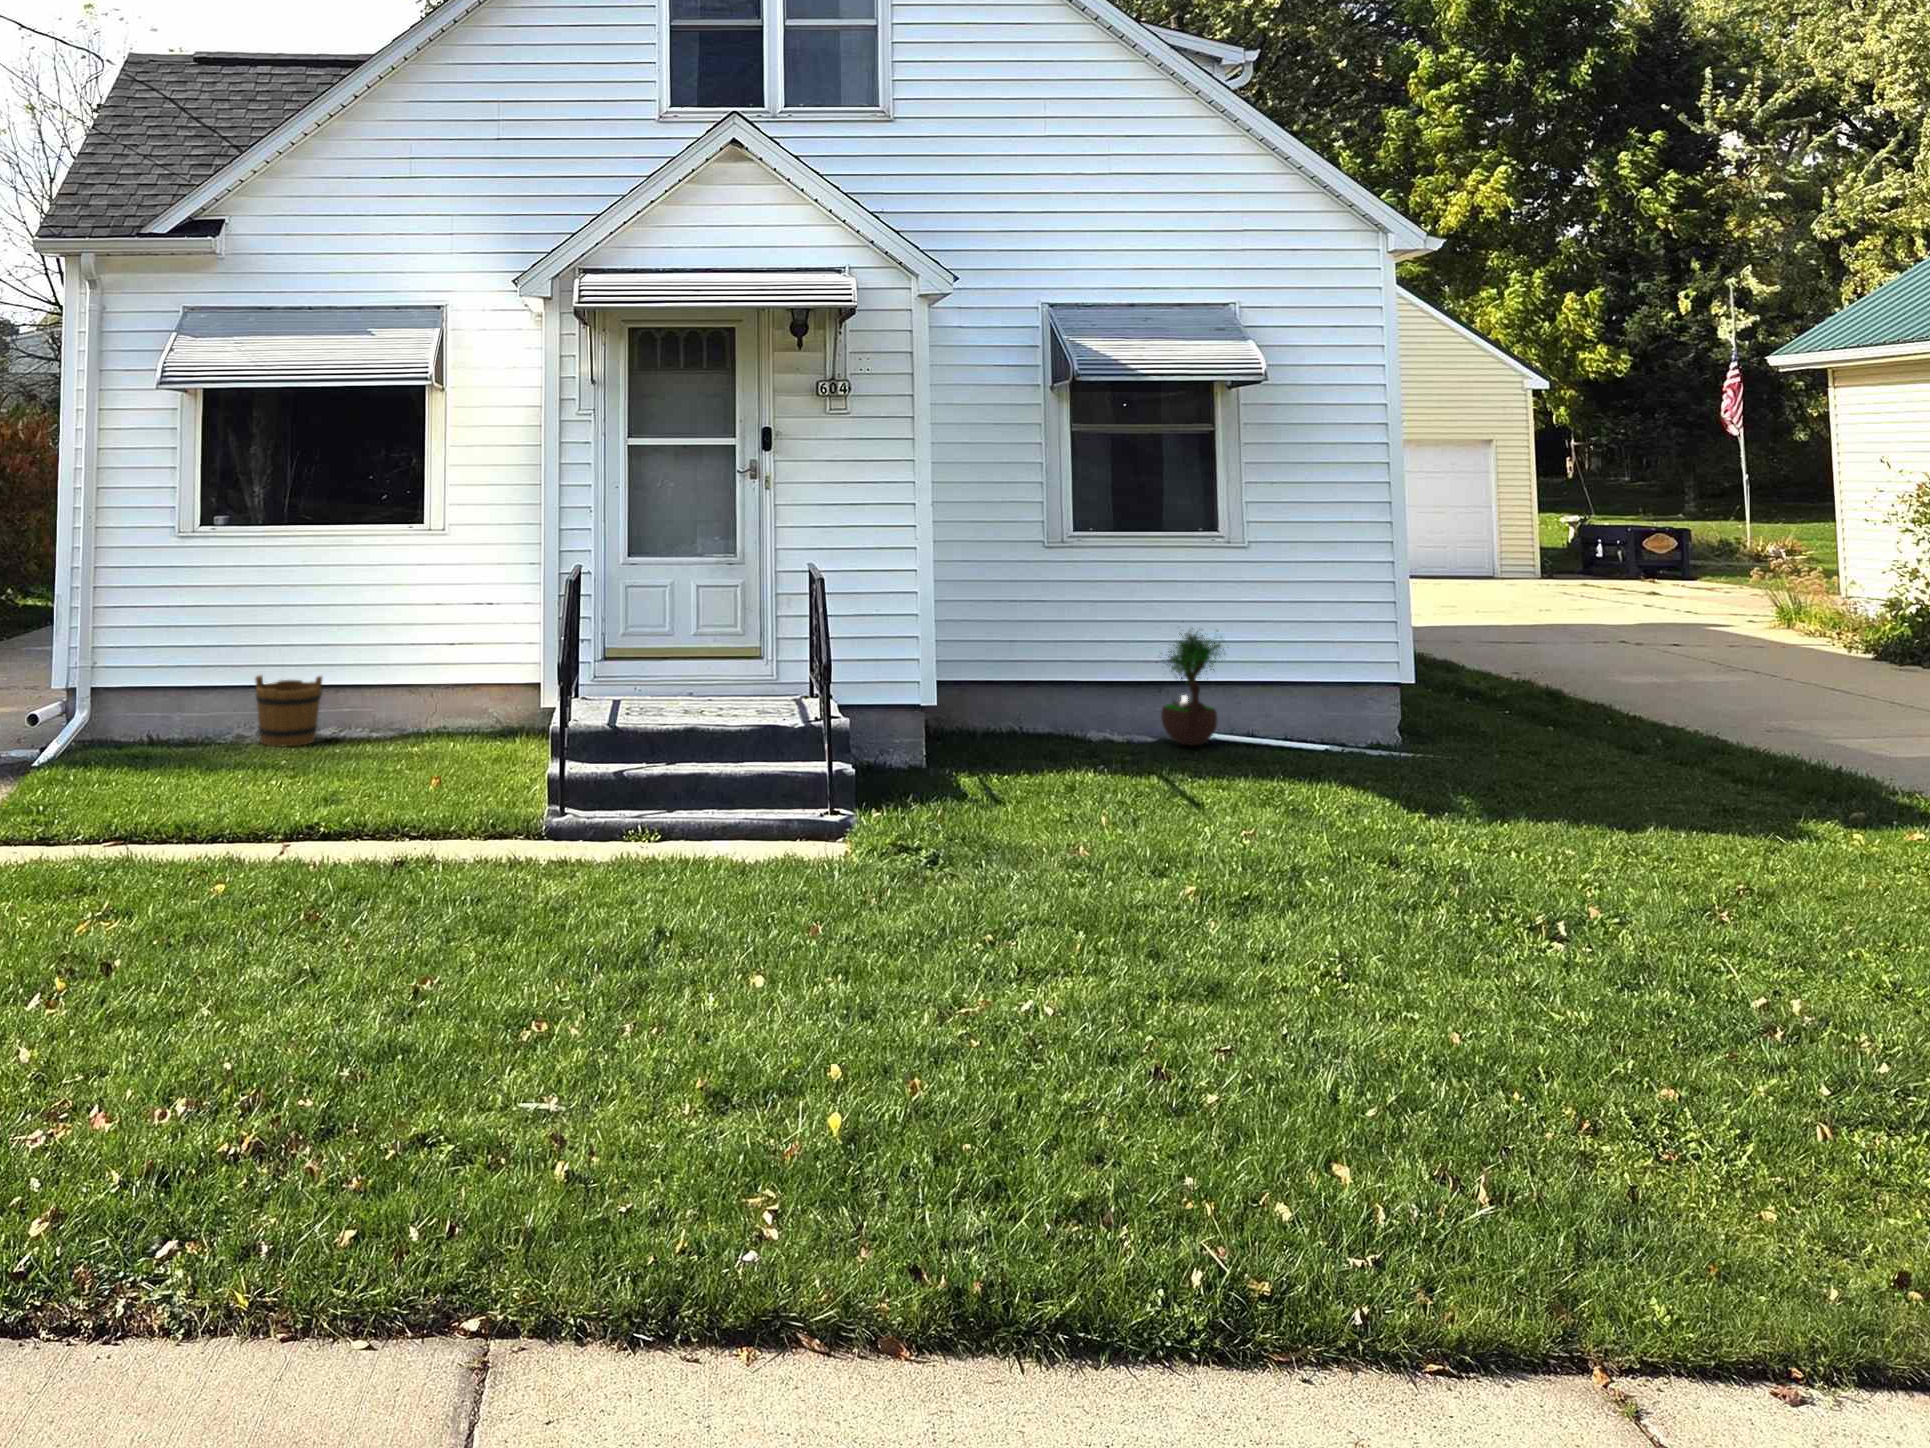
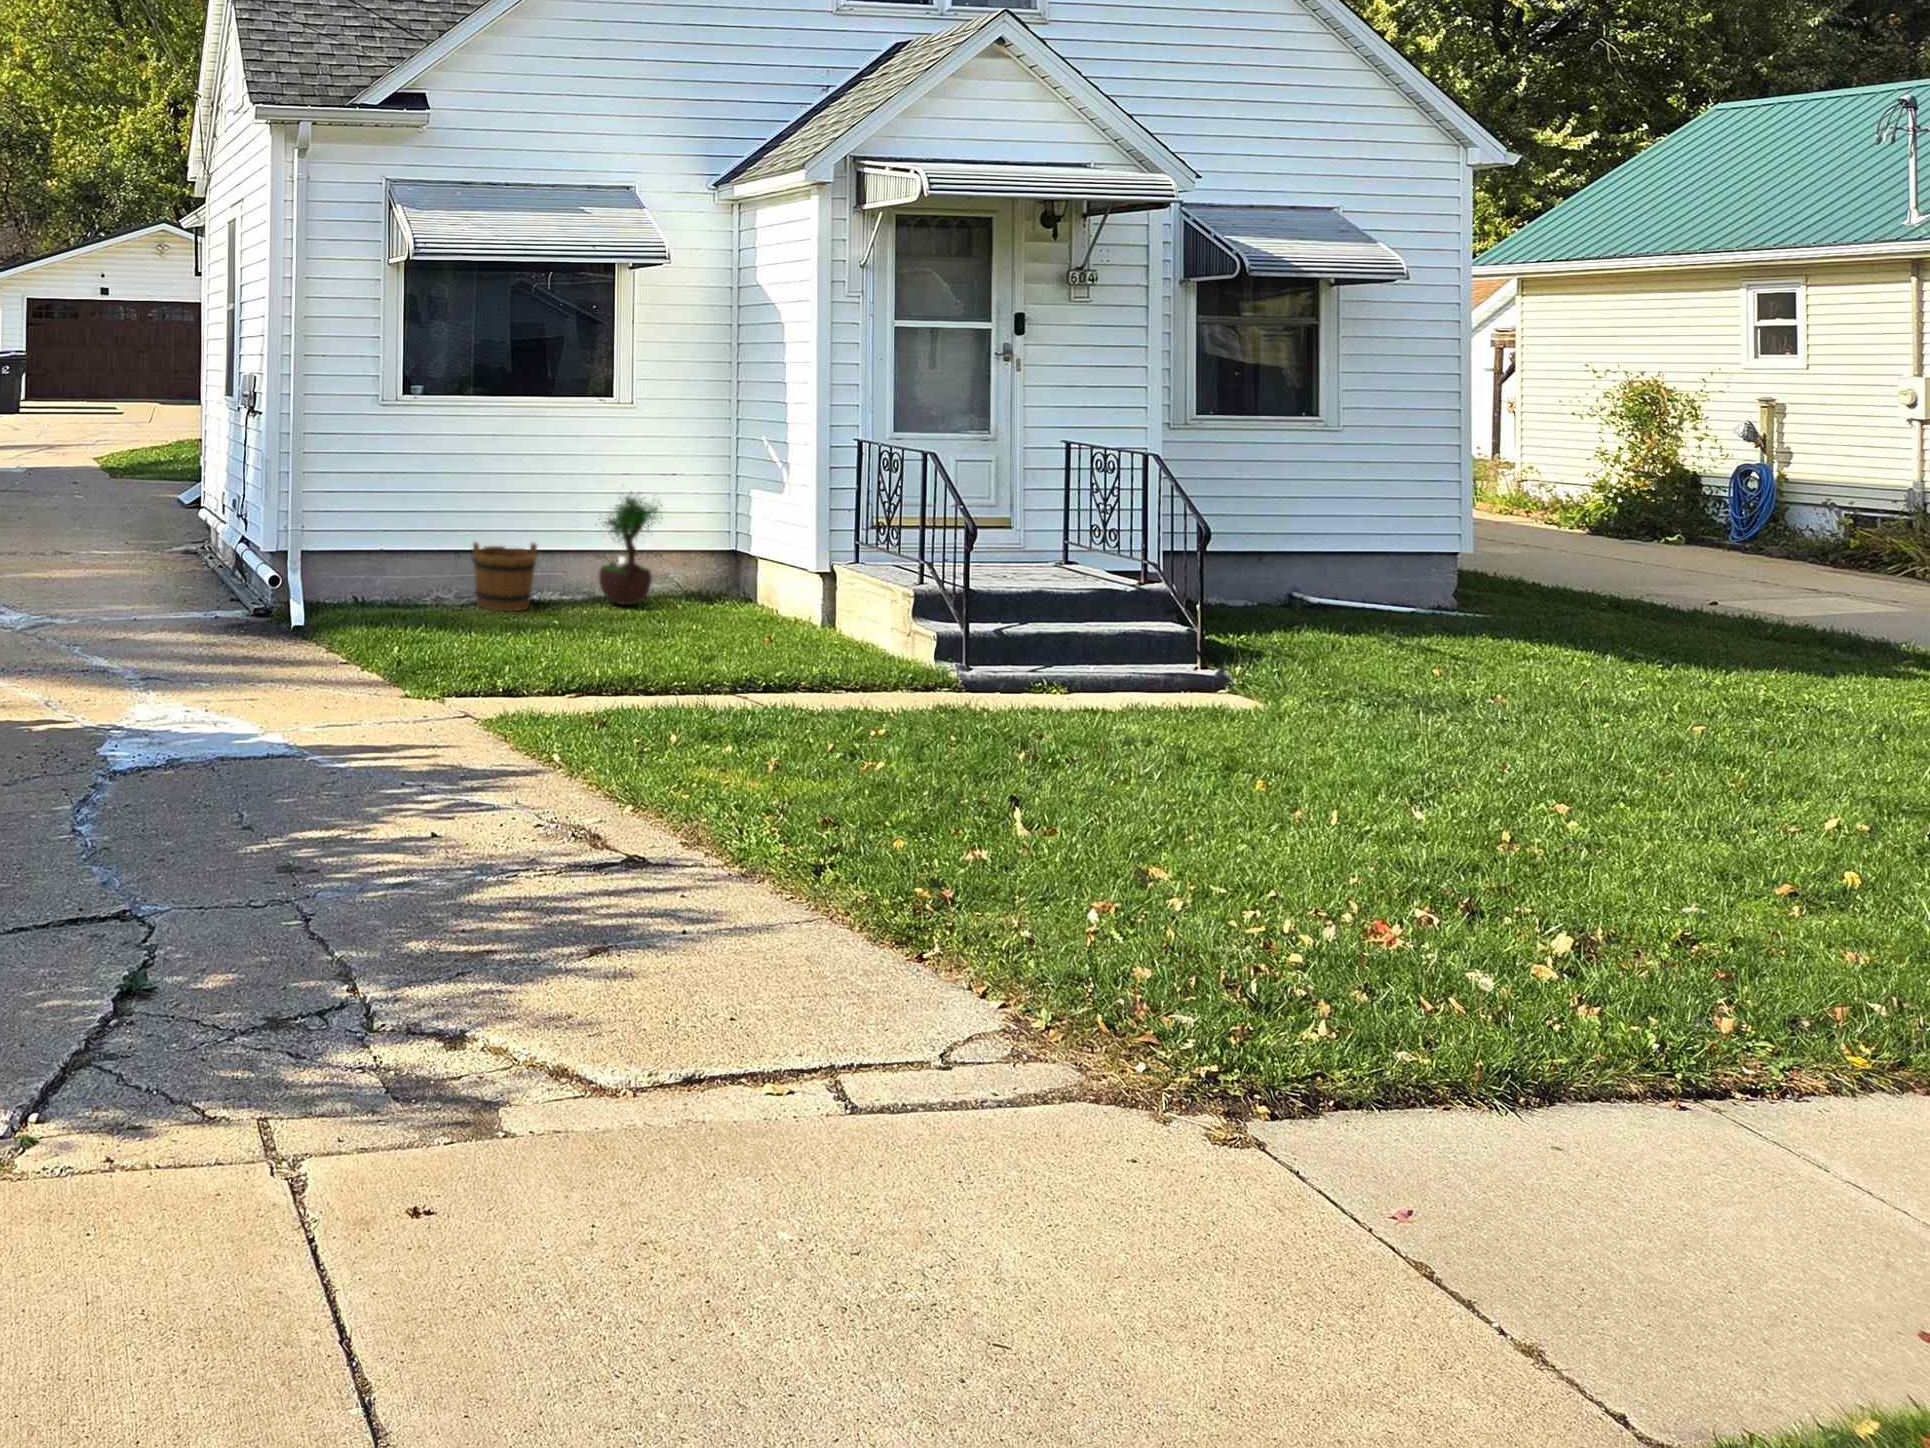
potted tree: present [1156,628,1226,745] -> present [599,491,663,605]

